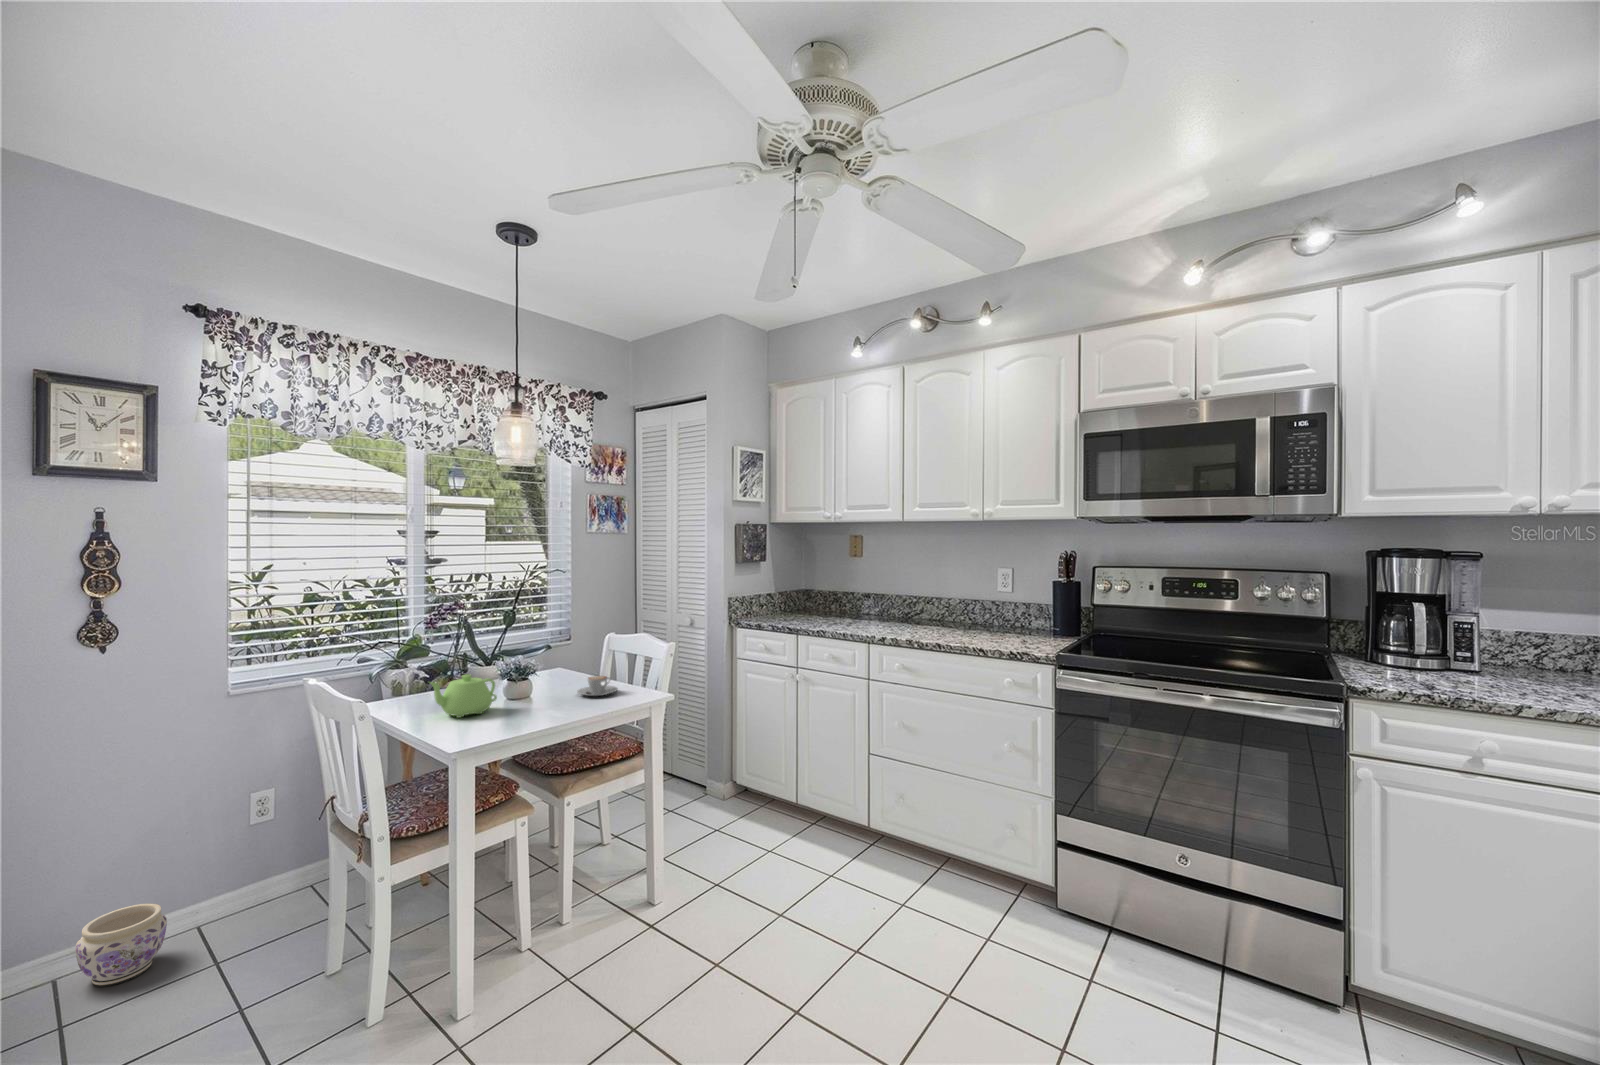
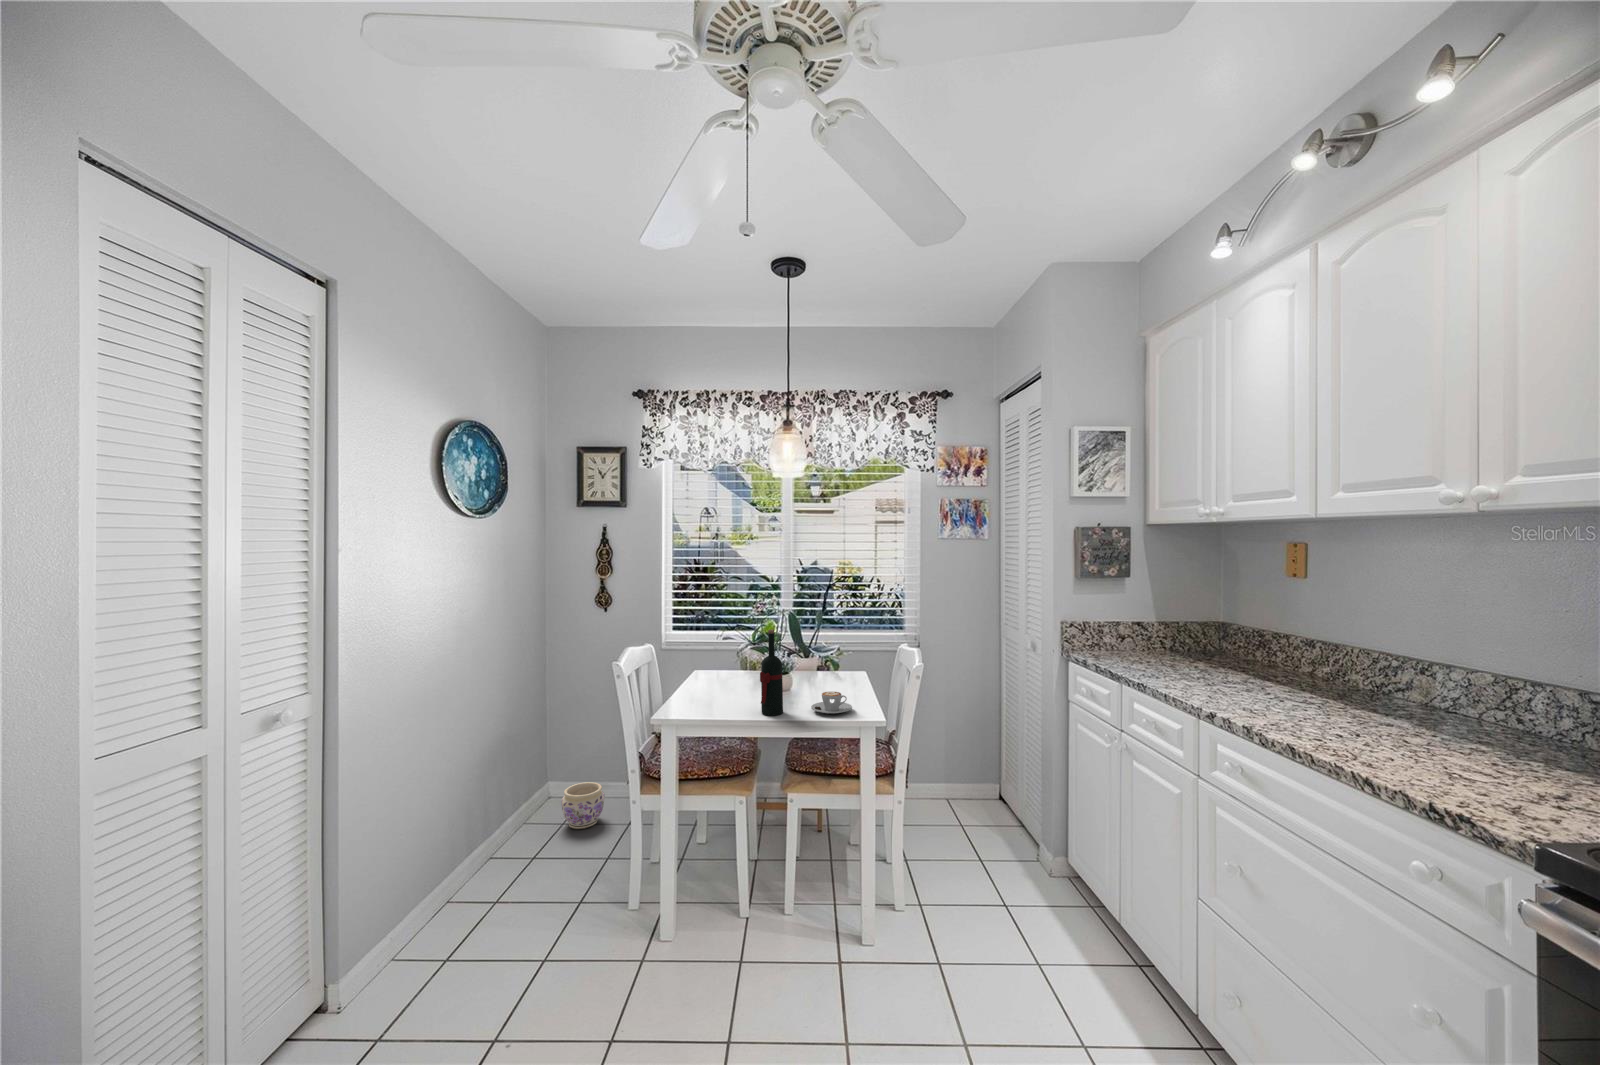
wine bottle: none [536,622,559,709] -> present [760,630,783,716]
teapot: present [430,674,497,718] -> none [686,669,742,707]

